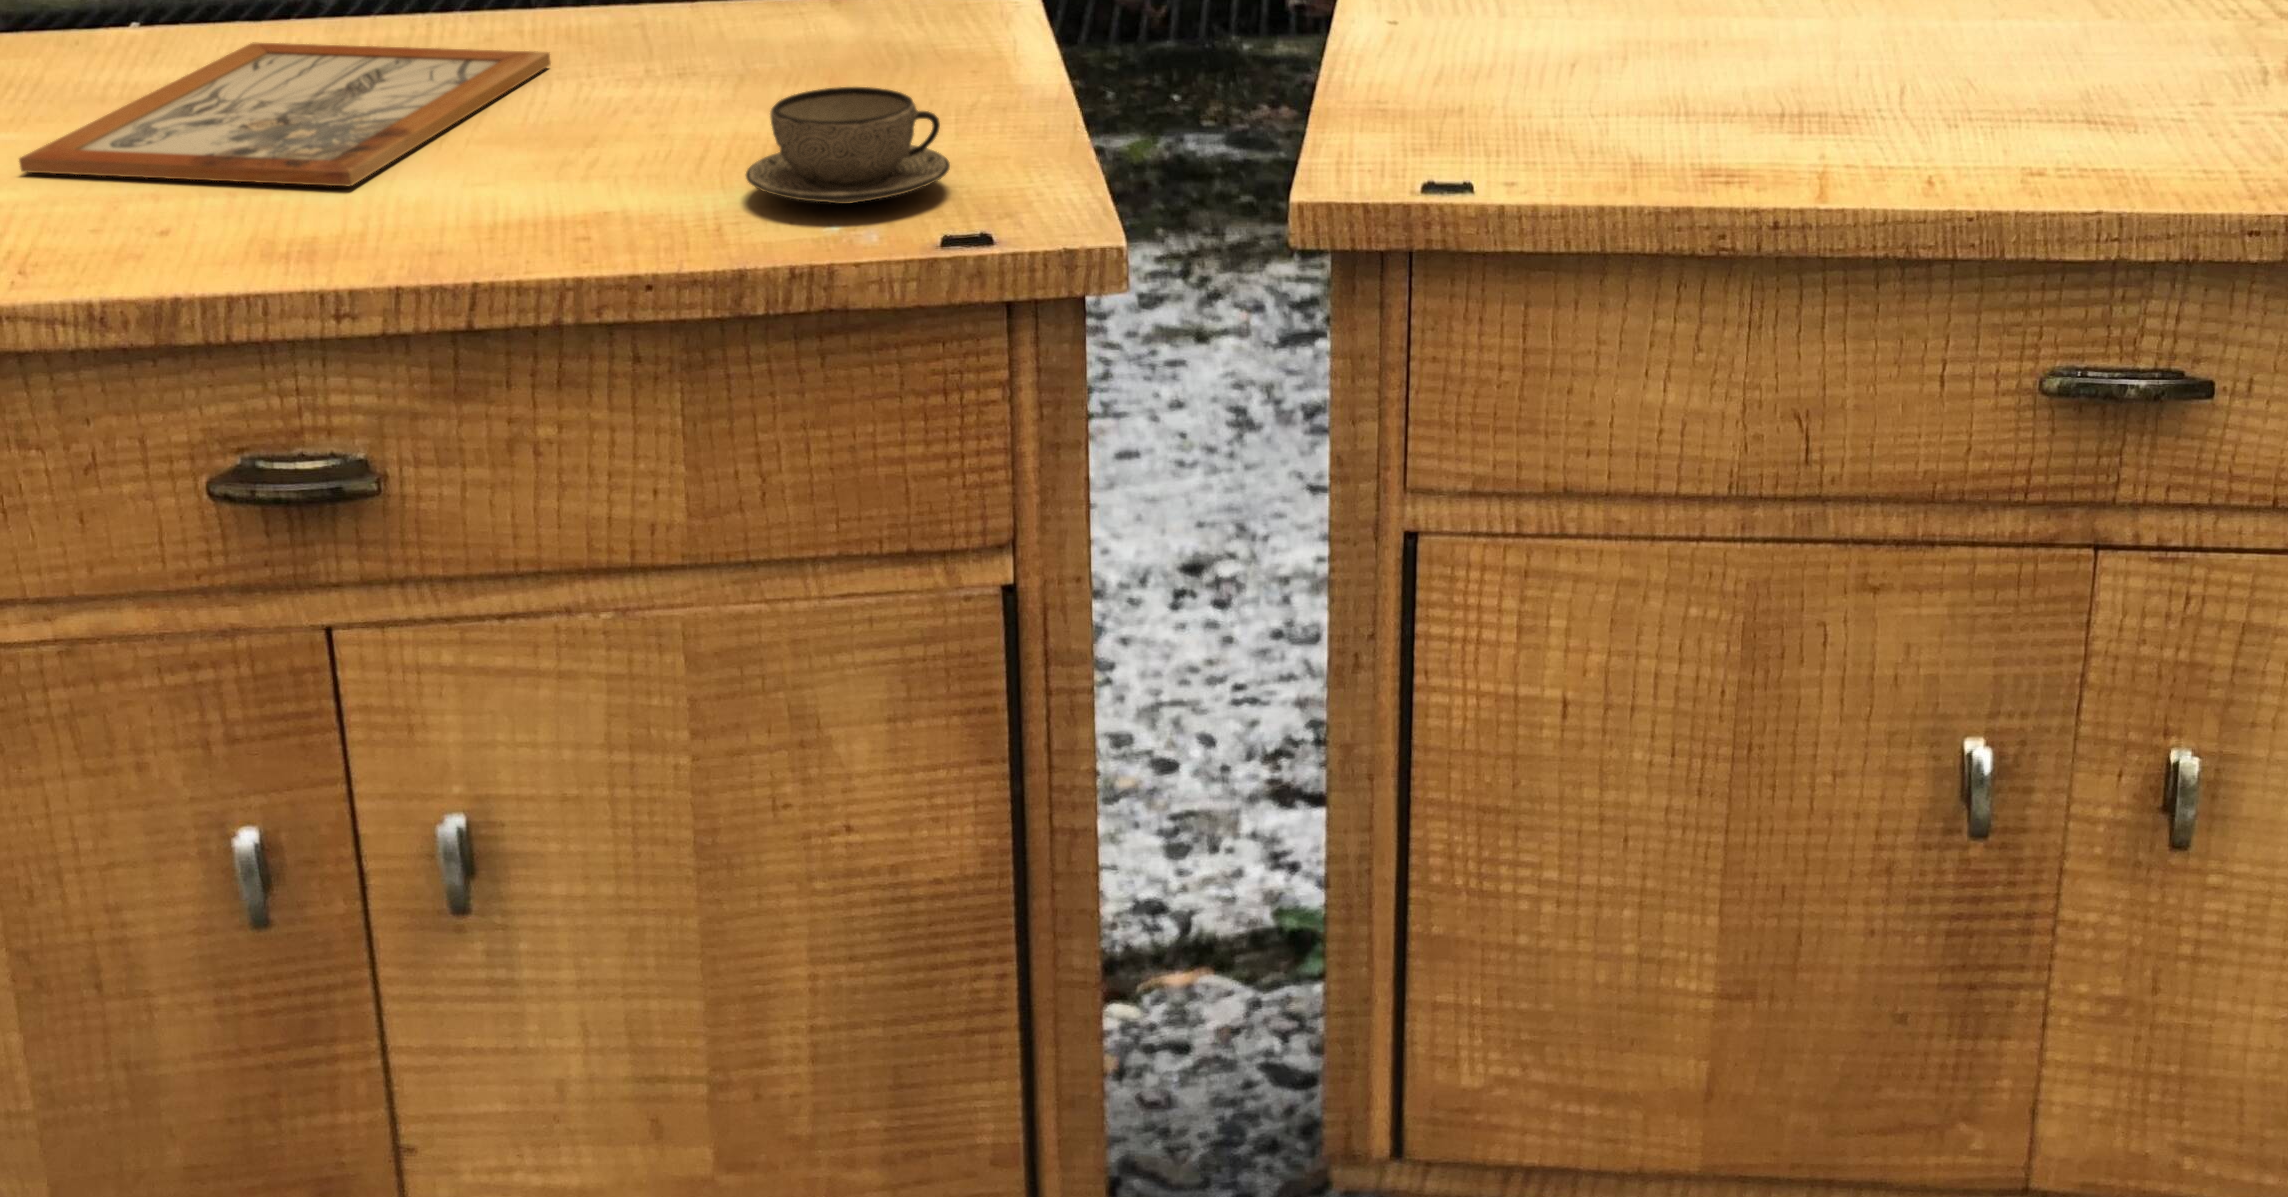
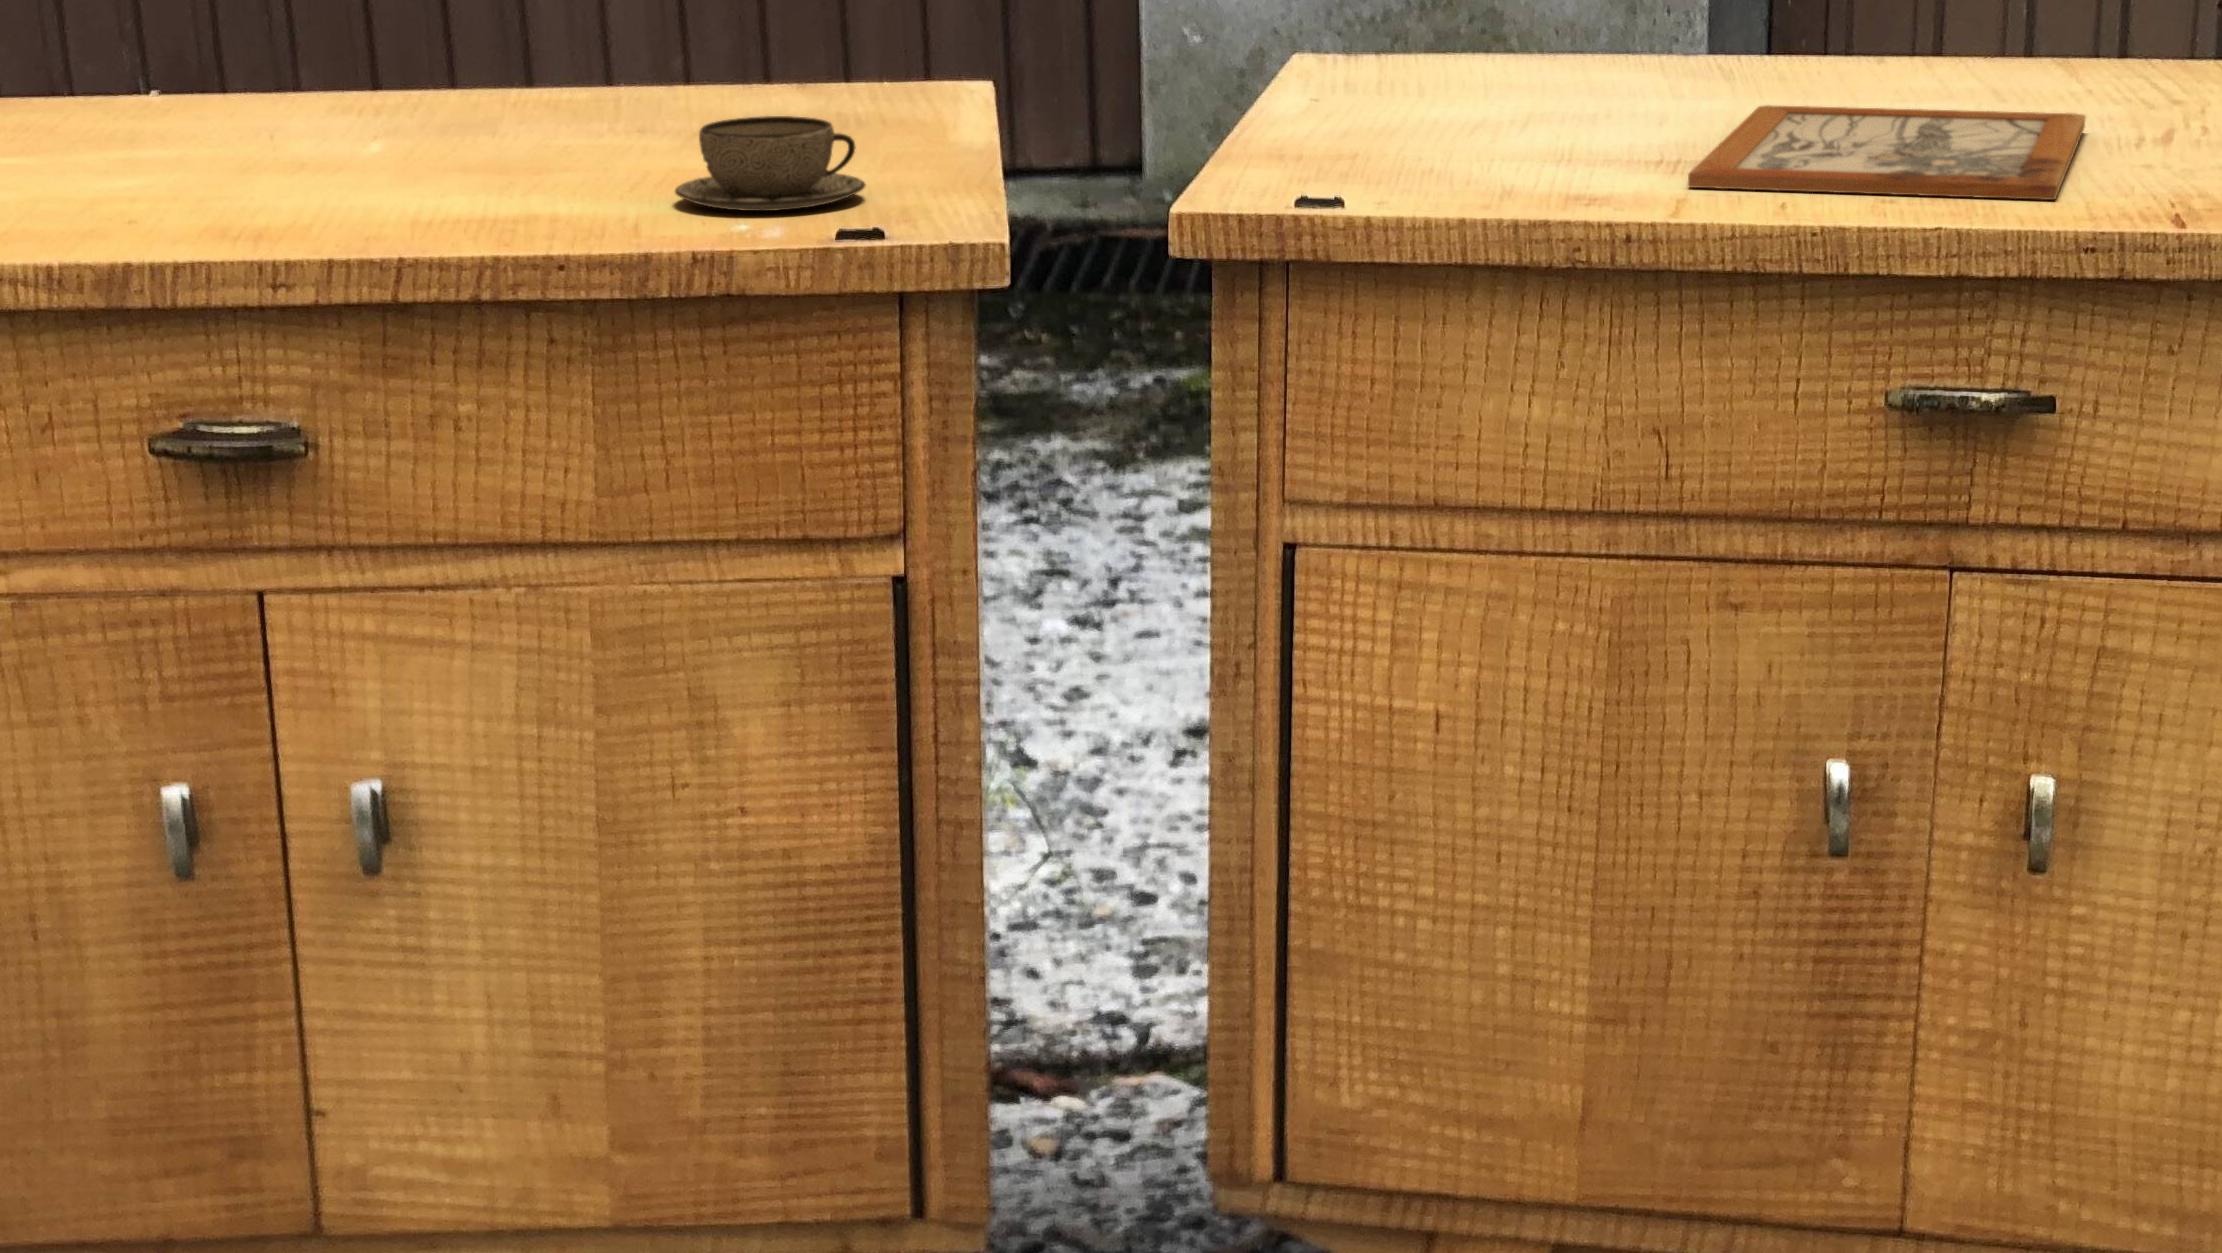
picture frame: present [19,42,550,187] -> present [1688,105,2085,200]

